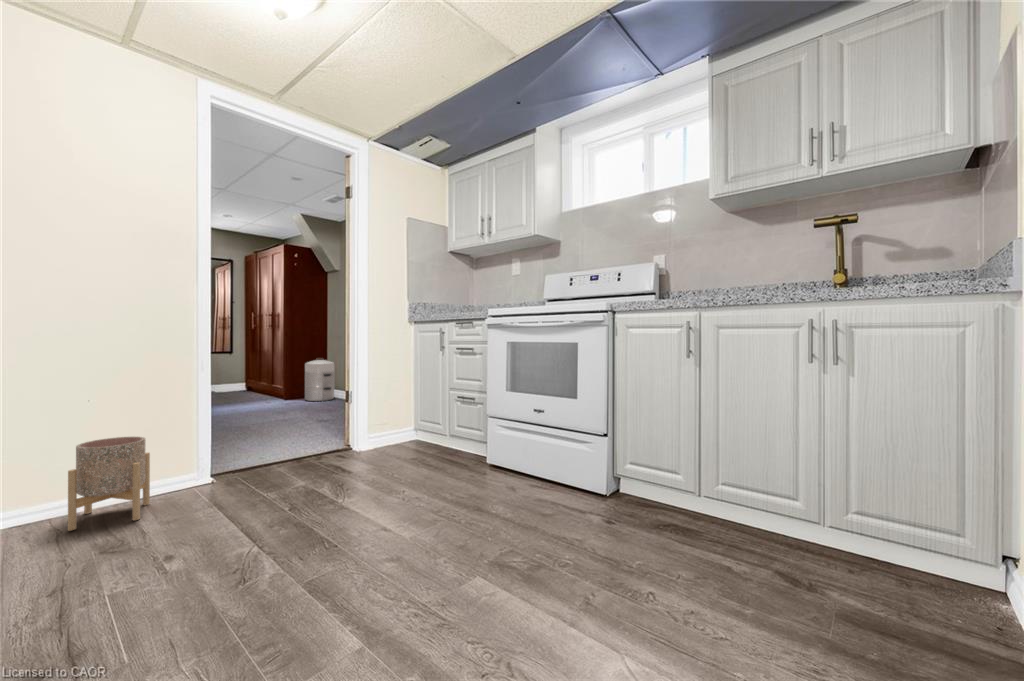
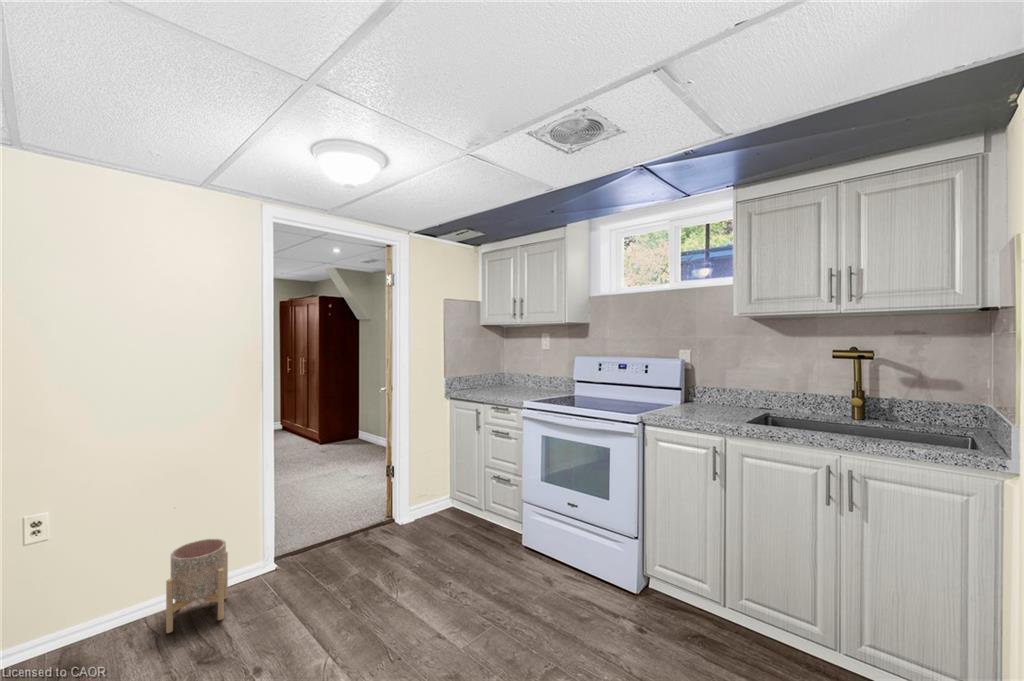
waste bin: present [305,360,334,401] -> none [340,405,367,447]

